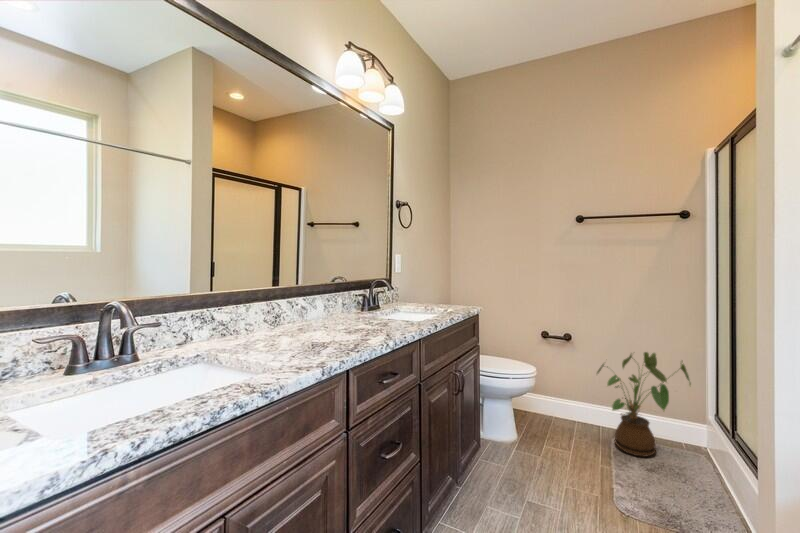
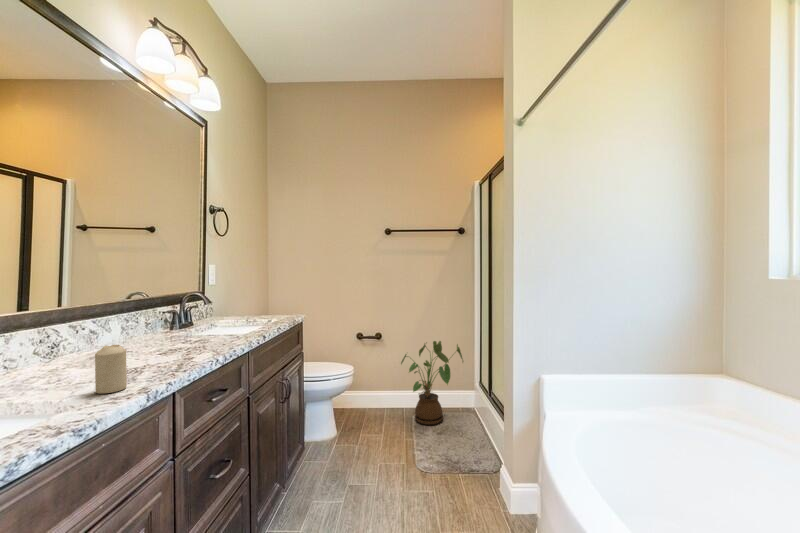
candle: none [288,321,310,363] -> present [95,345,127,394]

